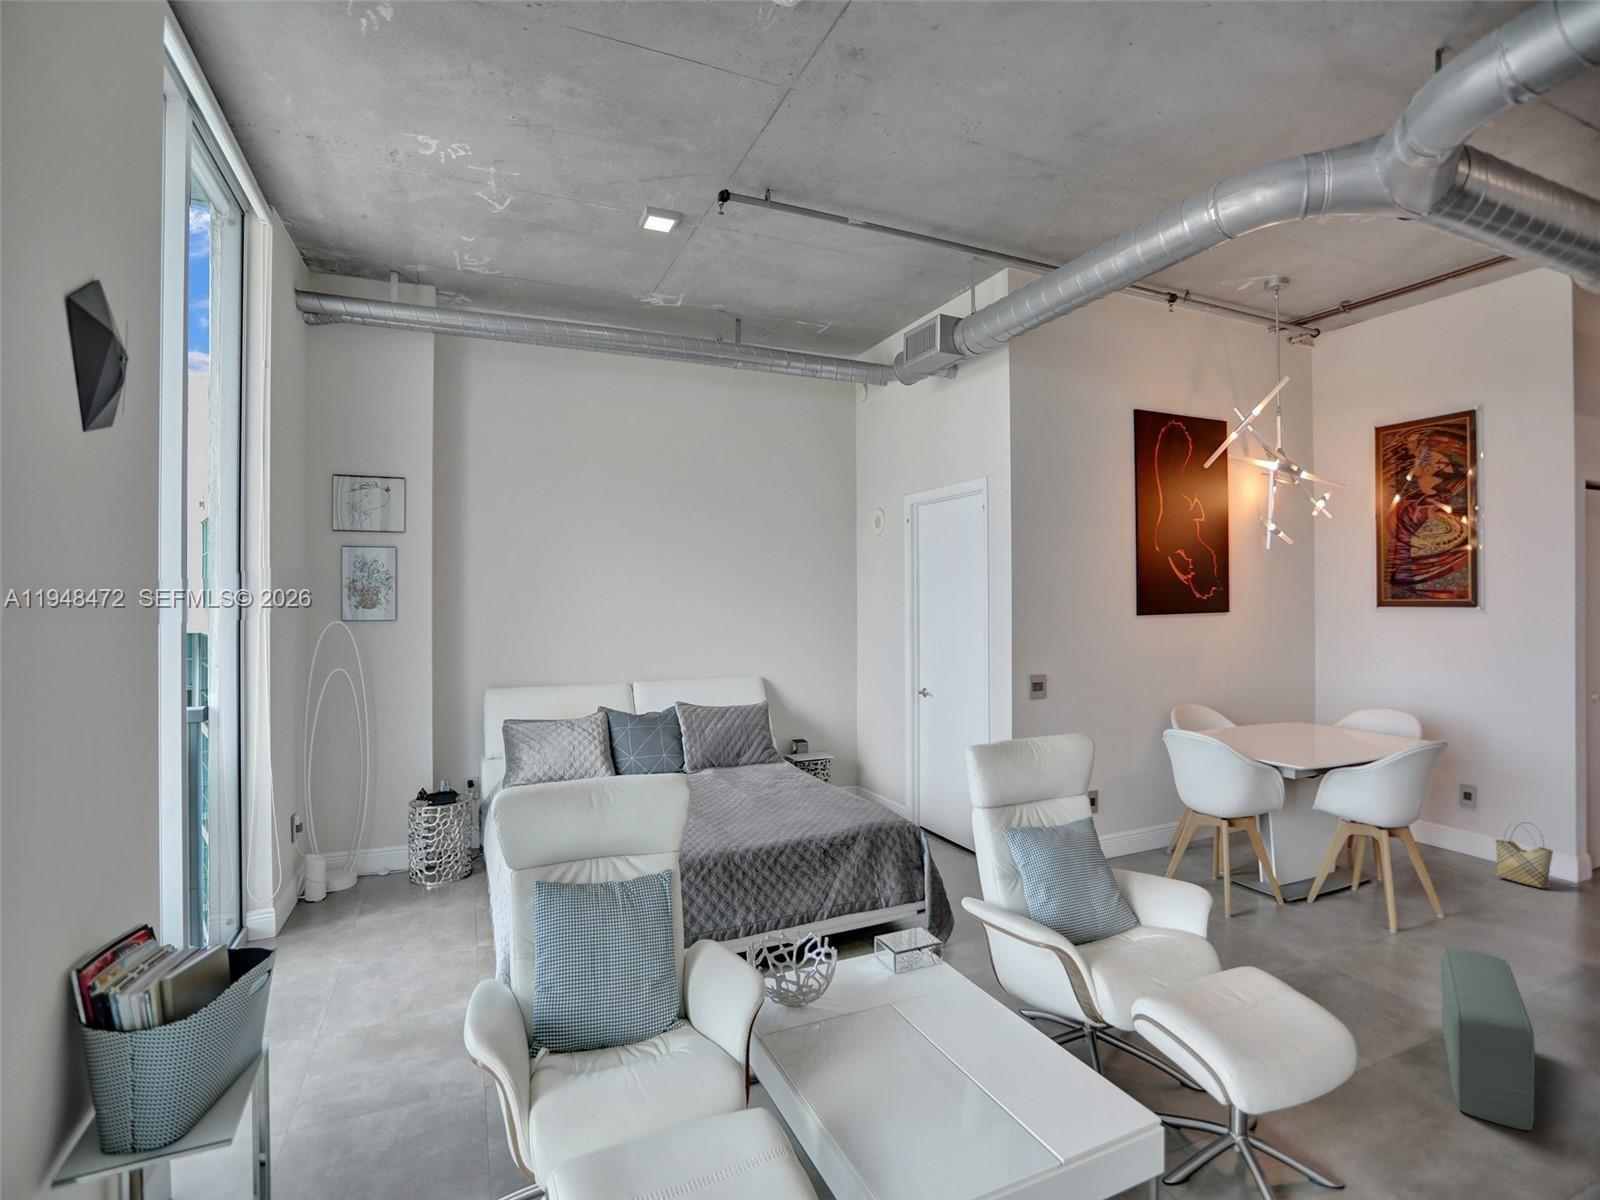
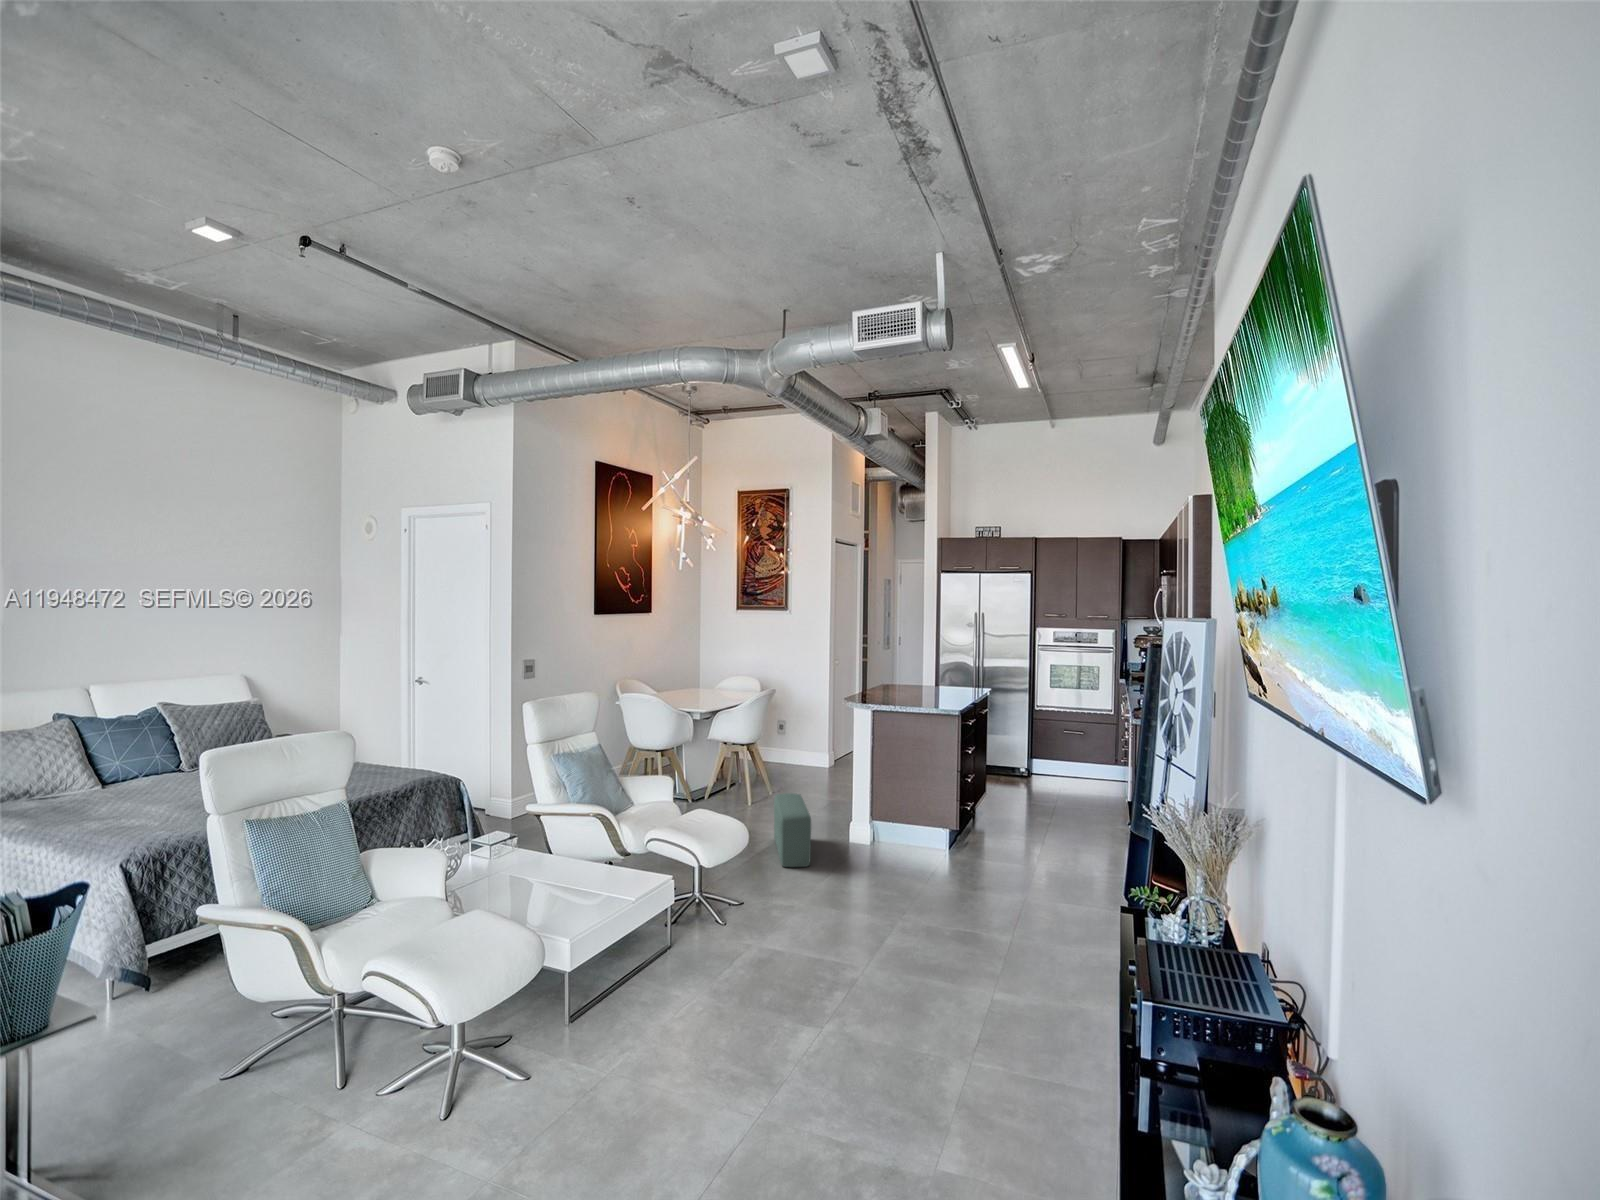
woven basket: present [1496,822,1553,888] -> none [793,736,819,772]

